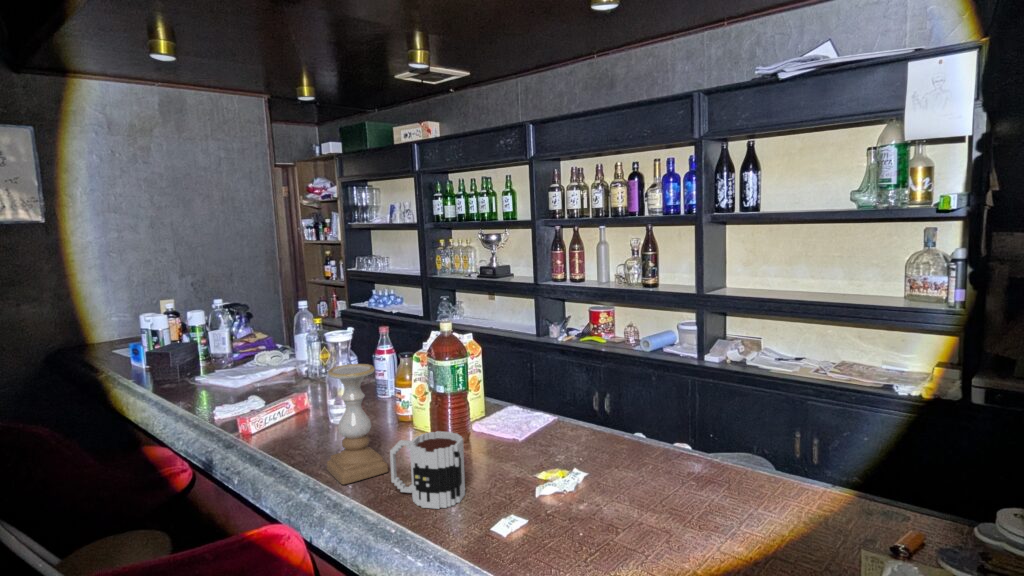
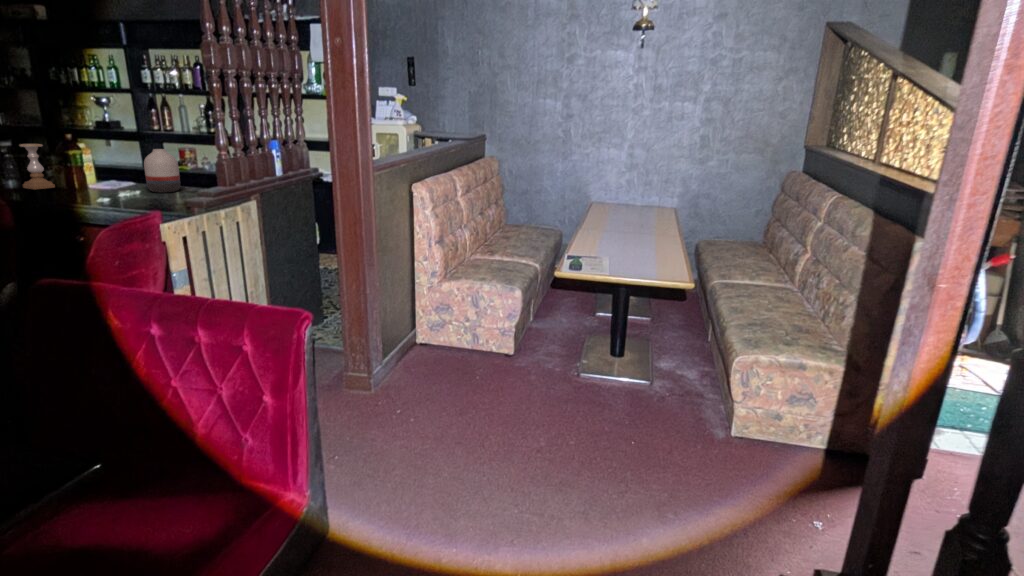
vase: none [603,396,700,544] -> present [144,149,180,193]
mug: present [390,431,465,509] -> none [57,168,93,191]

